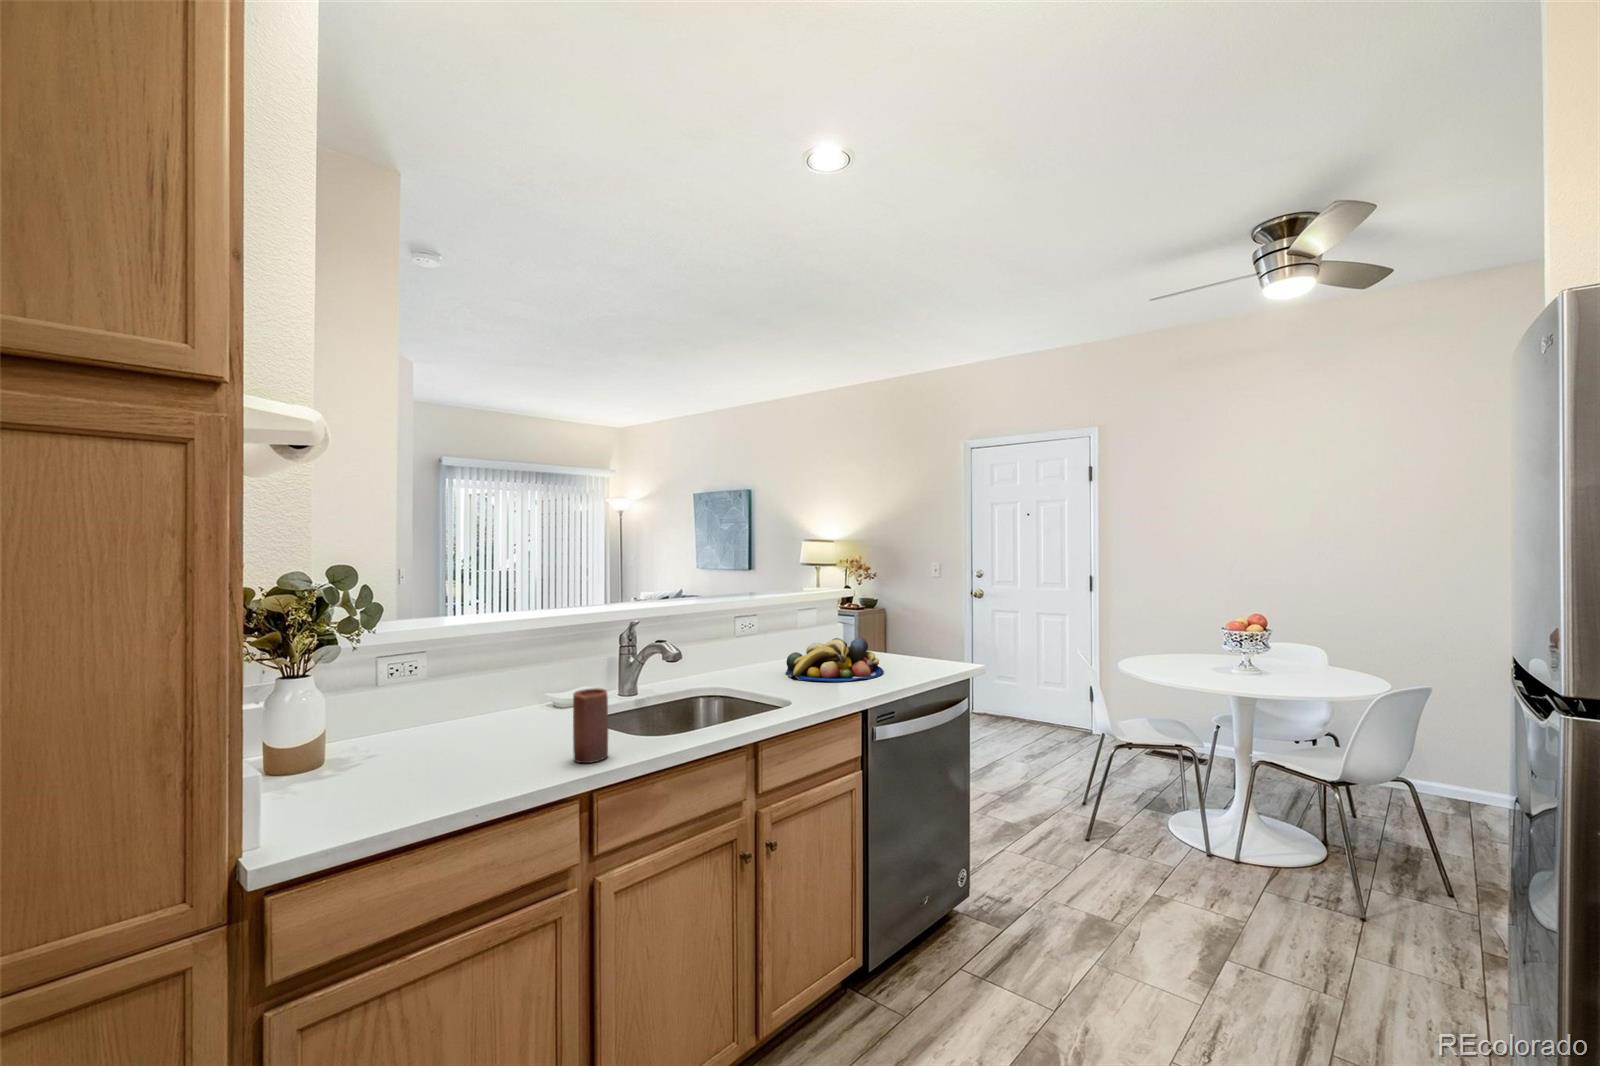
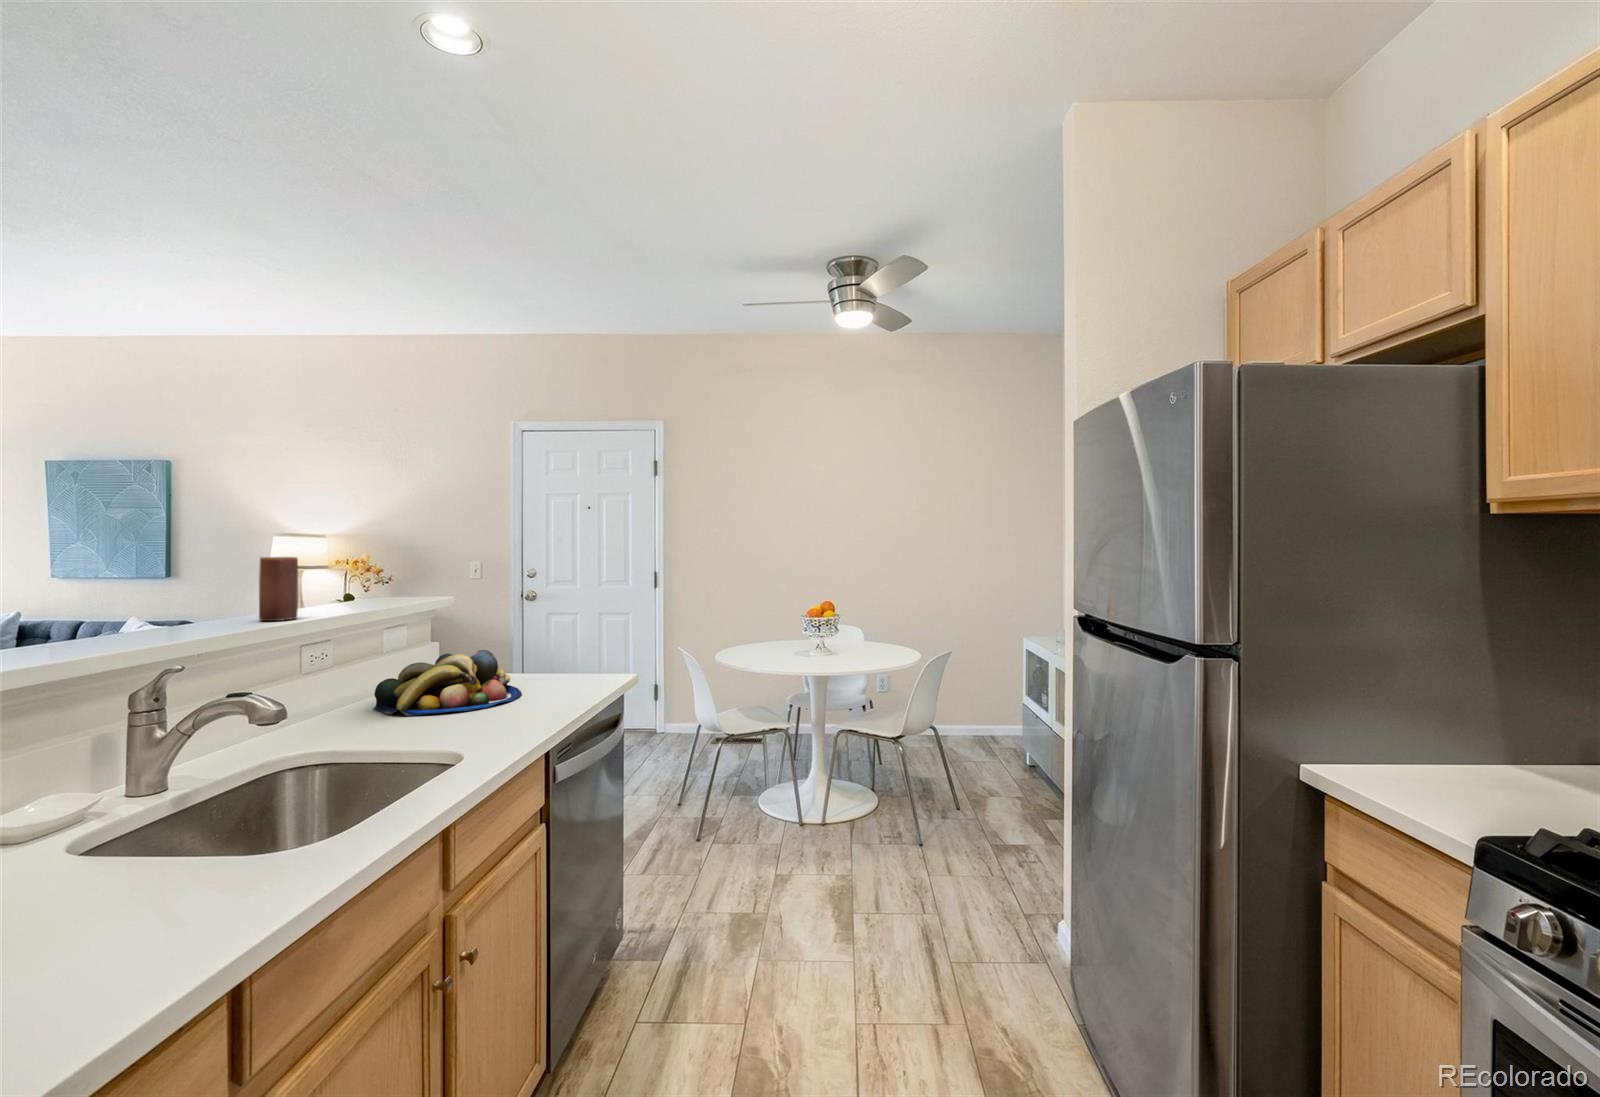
candle: present [573,688,608,763] -> present [259,557,298,621]

